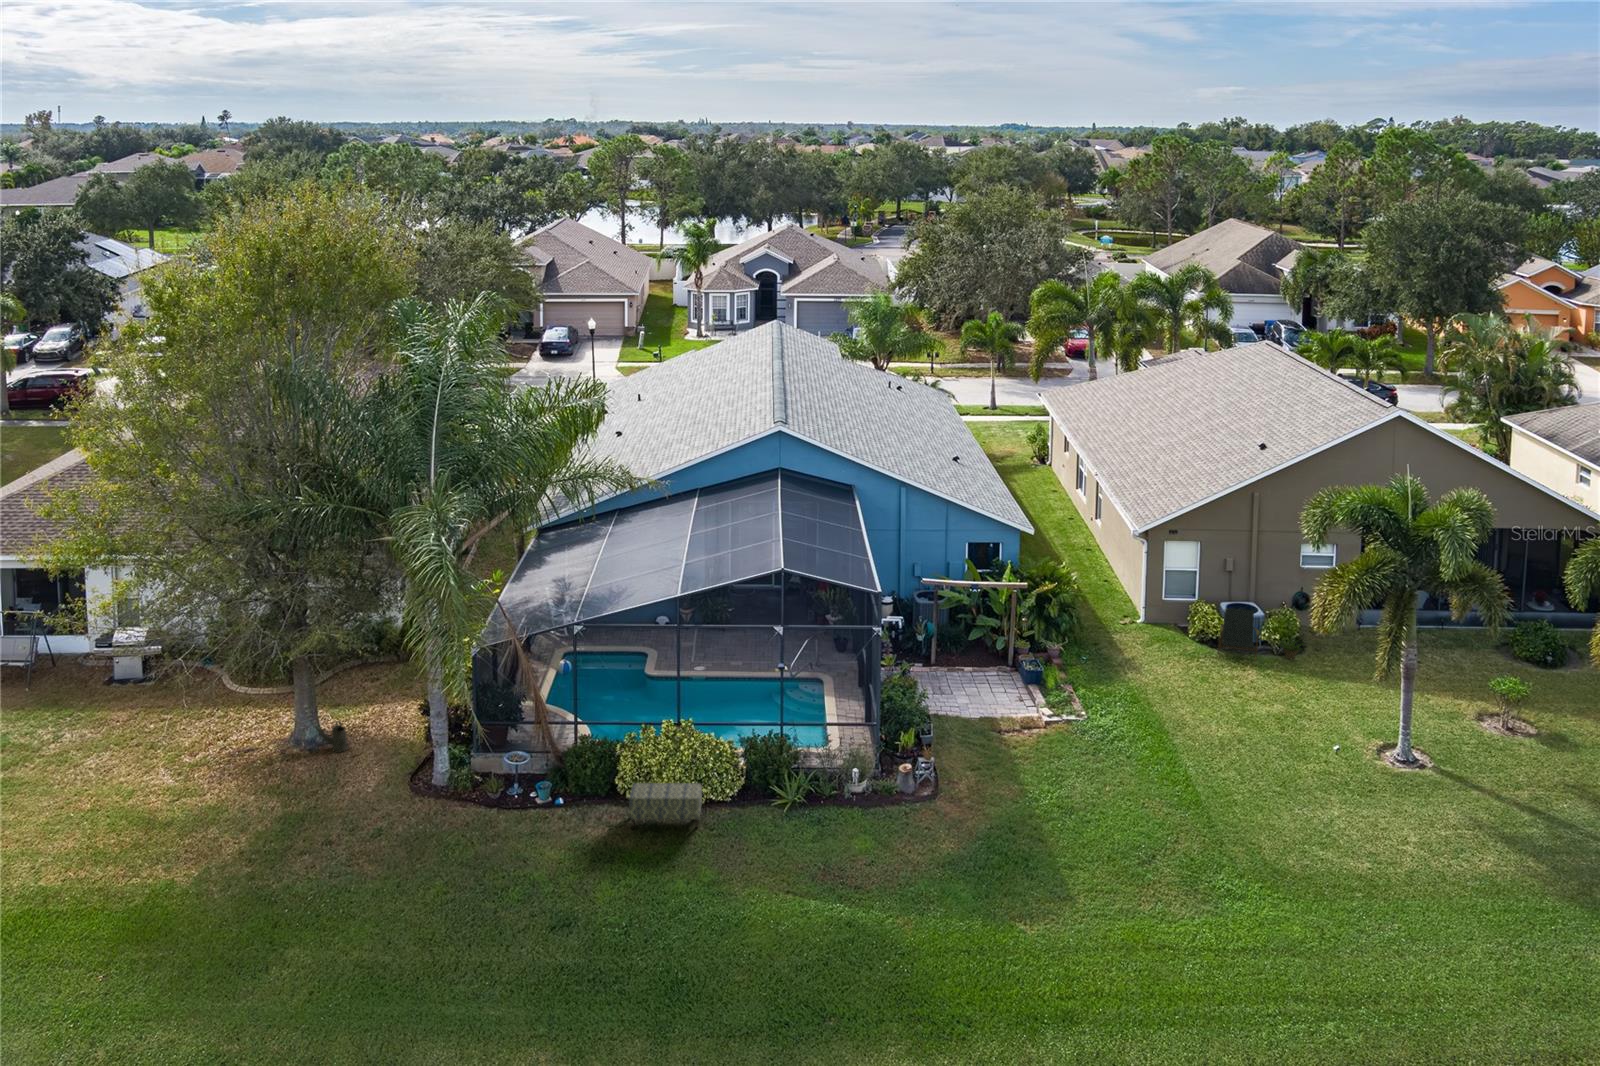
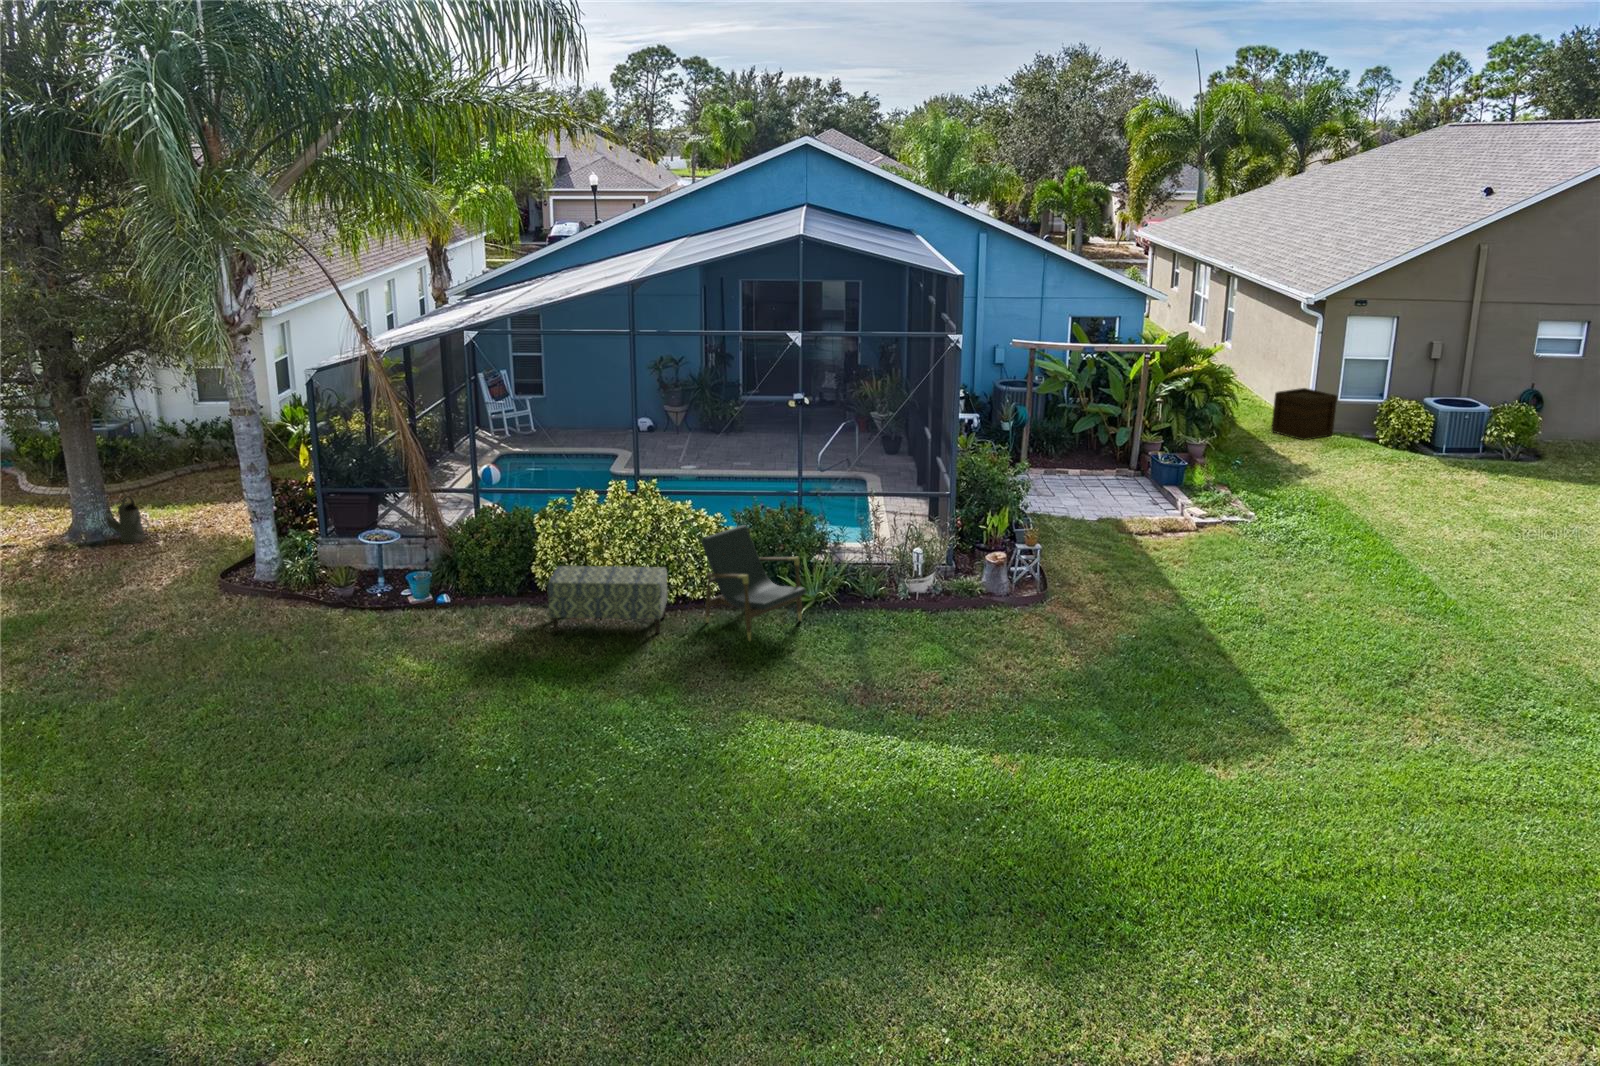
wooden crate: none [1114,592,1159,633] -> present [1271,388,1337,440]
lounge chair: present [1218,608,1259,660] -> present [701,525,806,641]
decorative plant: present [1281,641,1303,659] -> none [1516,441,1558,467]

